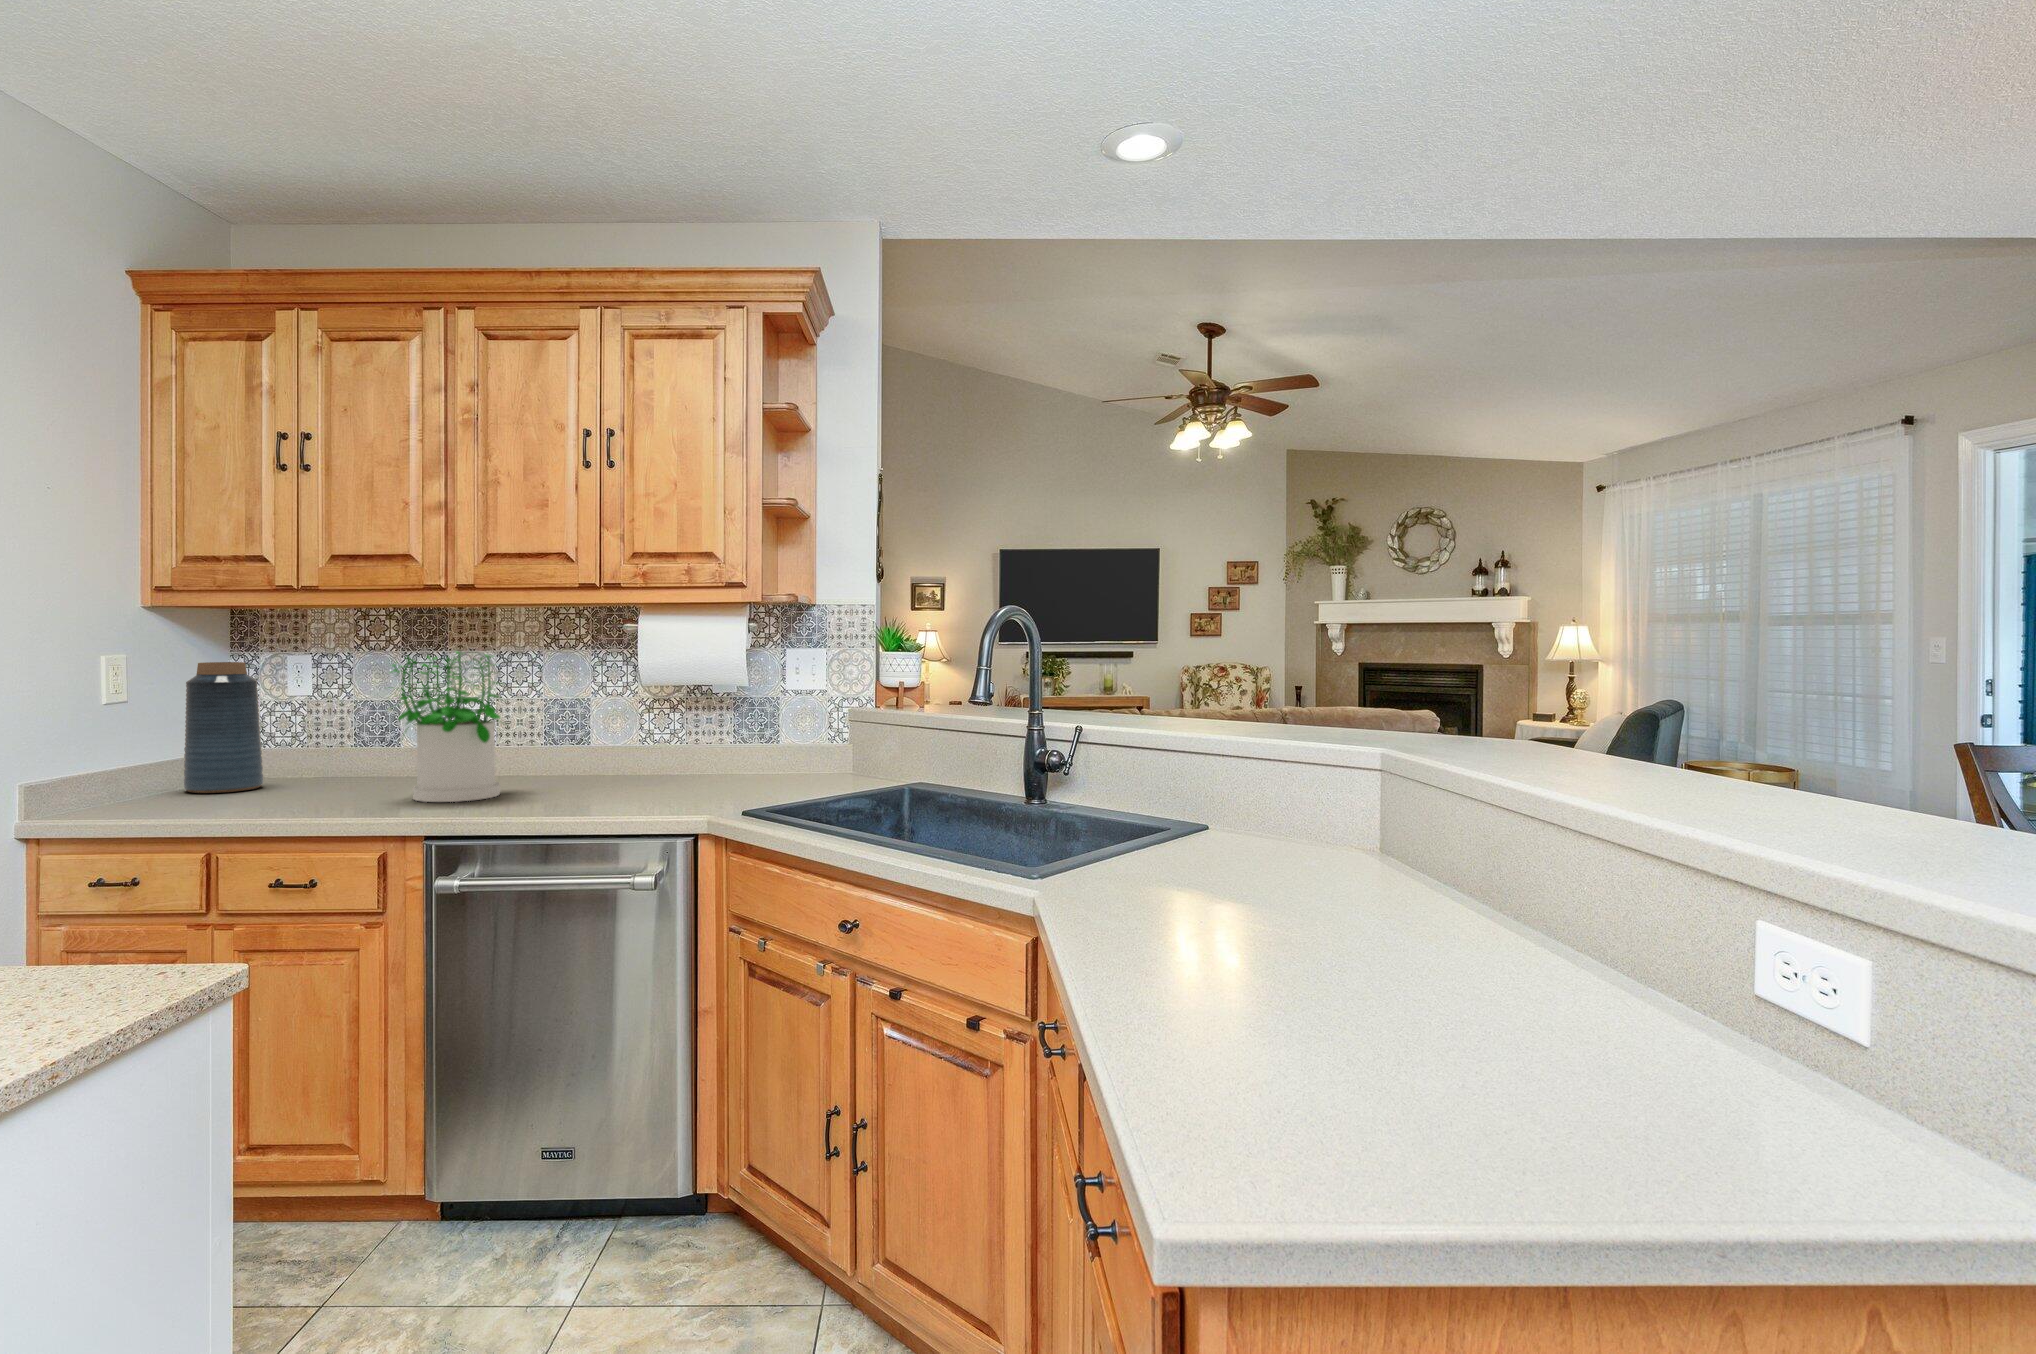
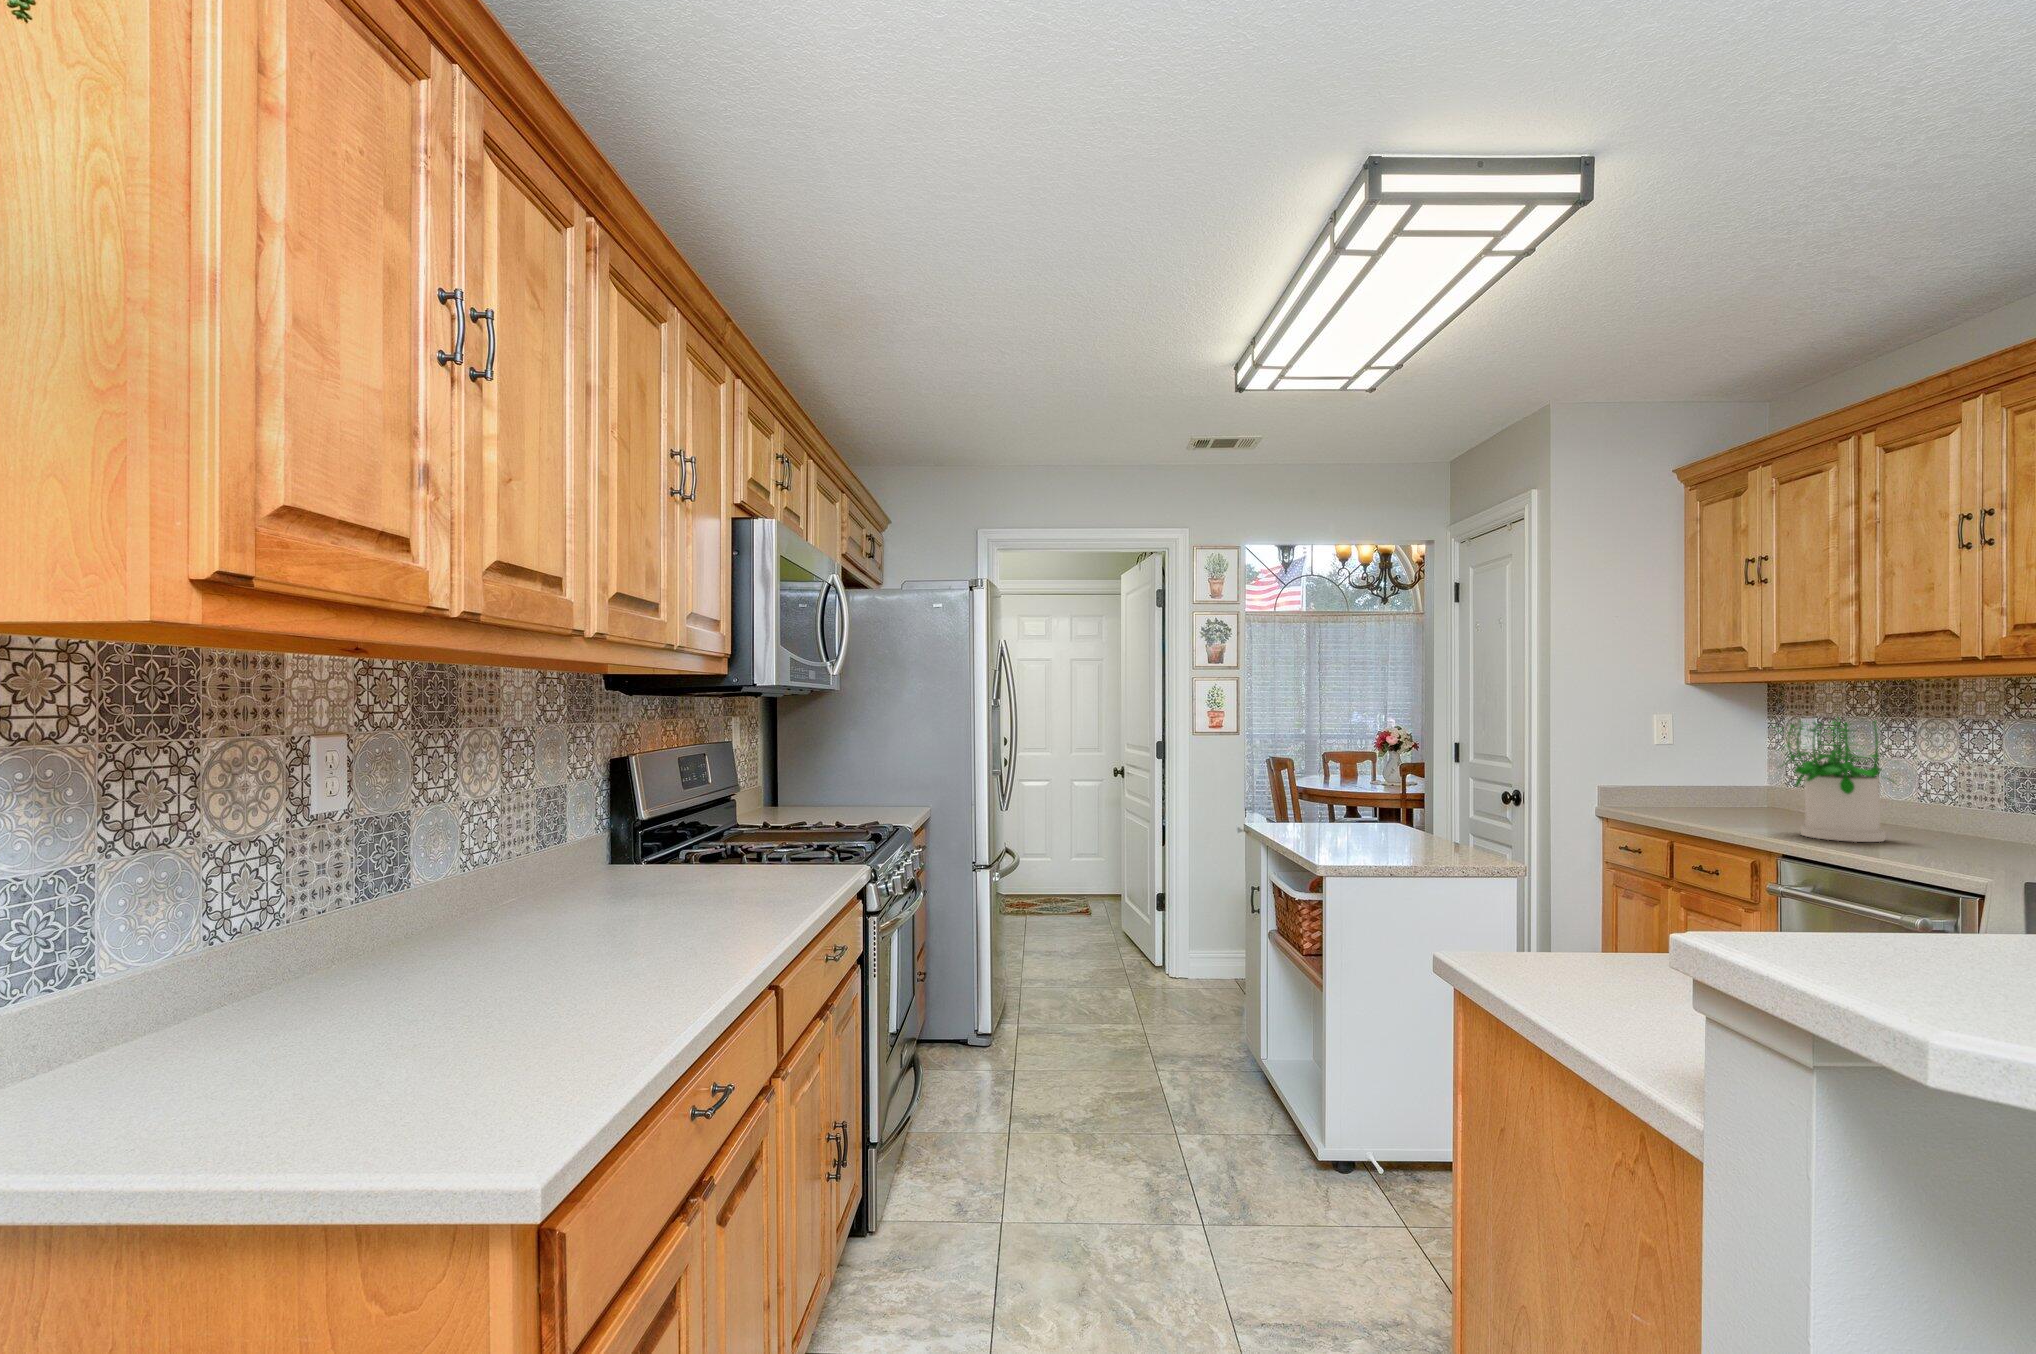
vase: present [184,662,264,793] -> none [1699,722,1755,814]

